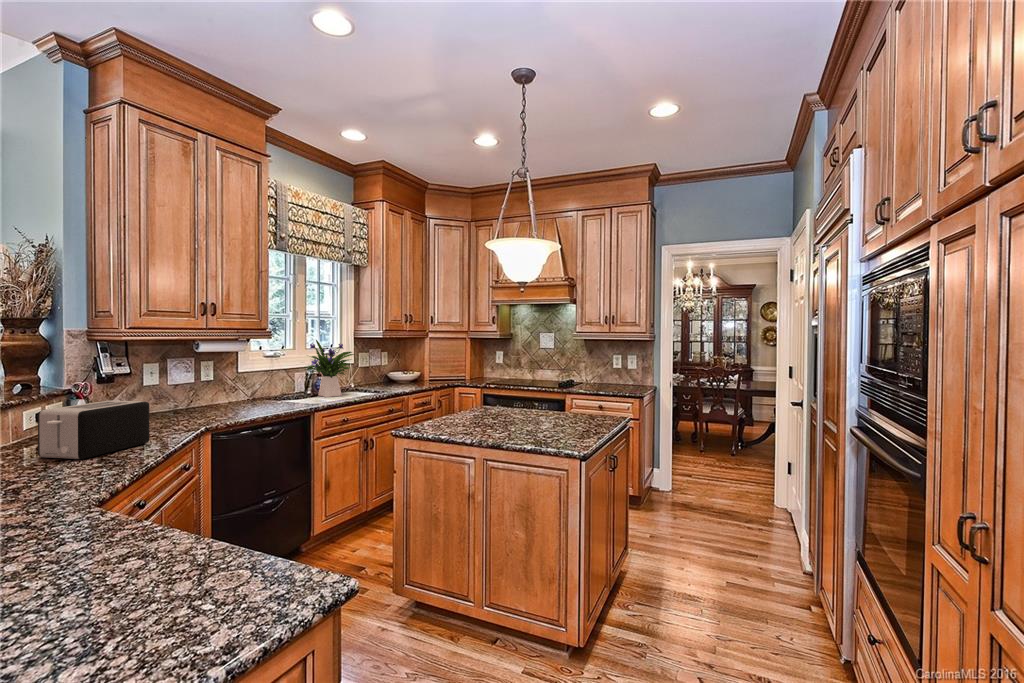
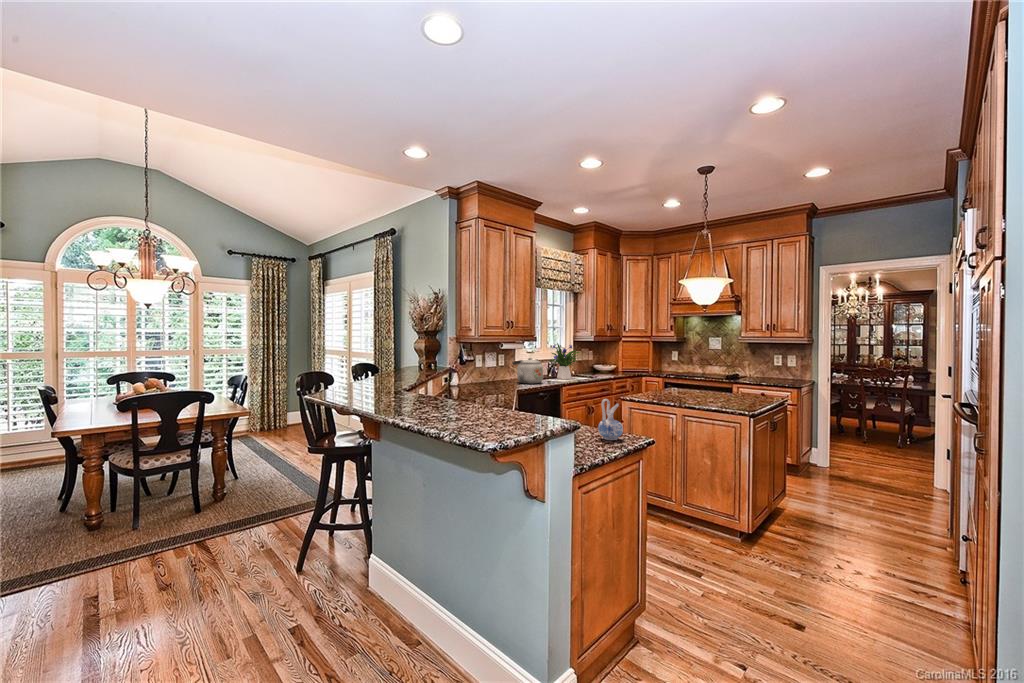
kettle: none [226,365,282,409] -> present [512,358,543,384]
toaster: present [38,400,150,459] -> none [460,373,499,399]
ceramic pitcher: none [200,500,275,612] -> present [598,399,623,440]

